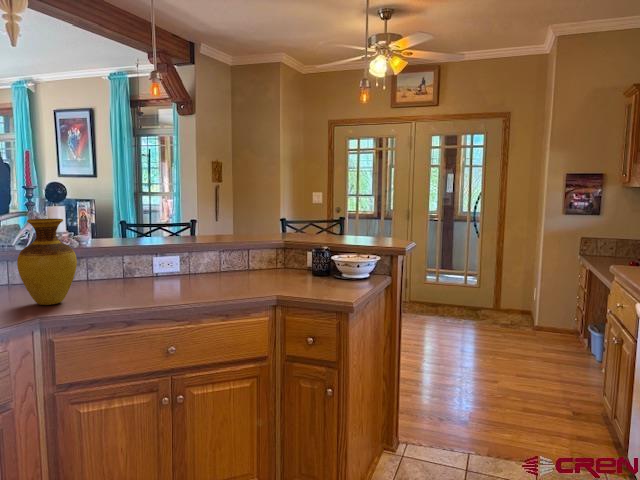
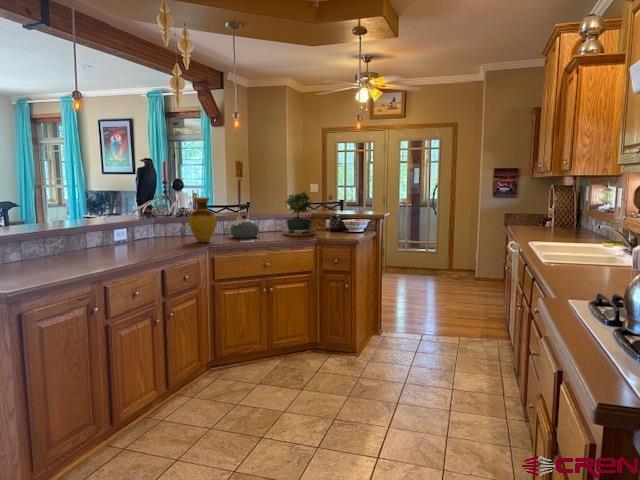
potted plant: none [215,204,283,292] -> present [282,191,316,236]
kettle: none [118,230,173,293] -> present [230,205,259,238]

